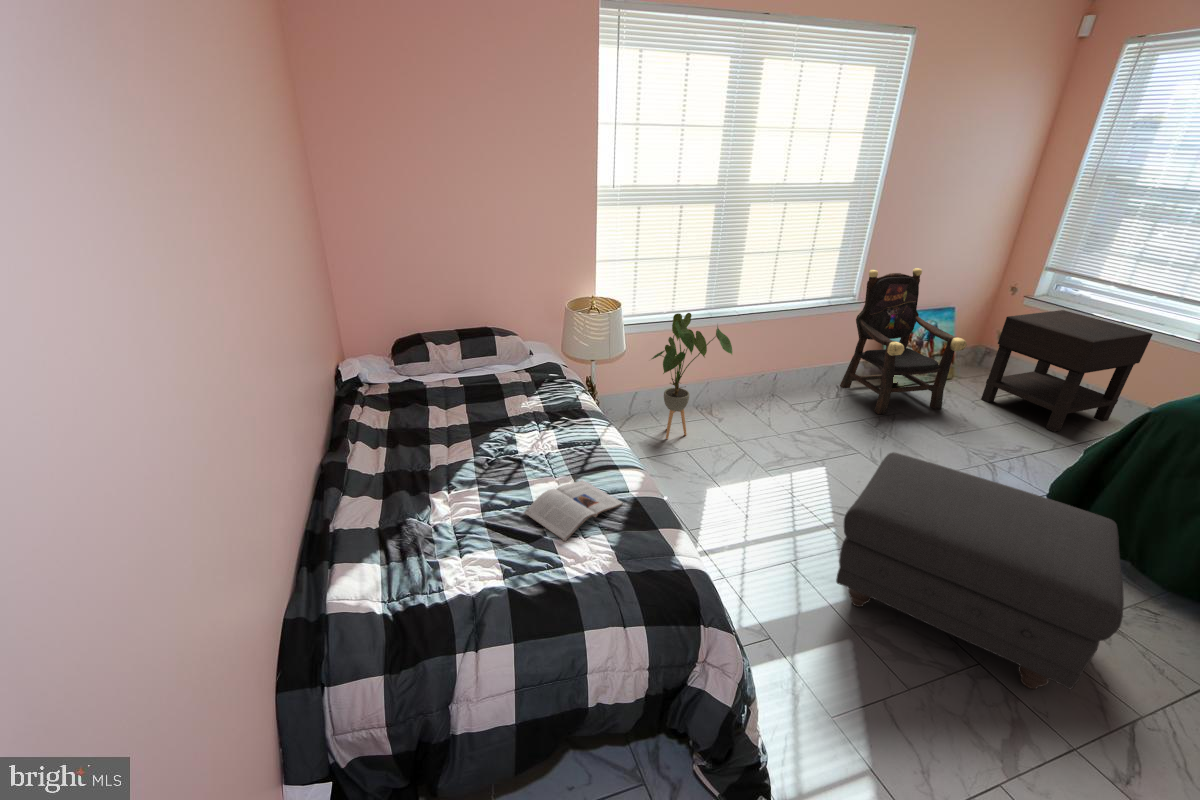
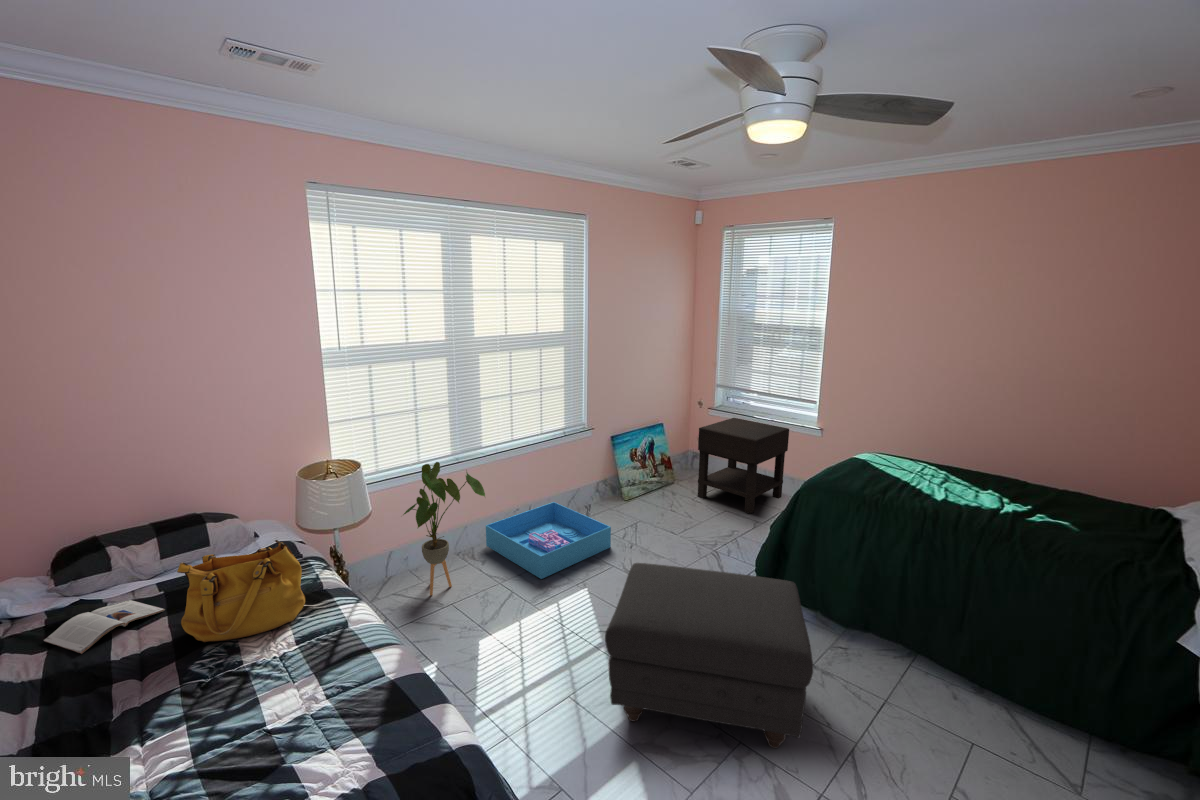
armchair: present [840,268,967,414] -> none [589,397,677,526]
handbag: none [475,356,567,432] -> present [177,540,305,642]
storage bin: none [724,375,864,448] -> present [486,502,611,579]
magazine: present [524,480,623,541] -> present [44,600,165,654]

